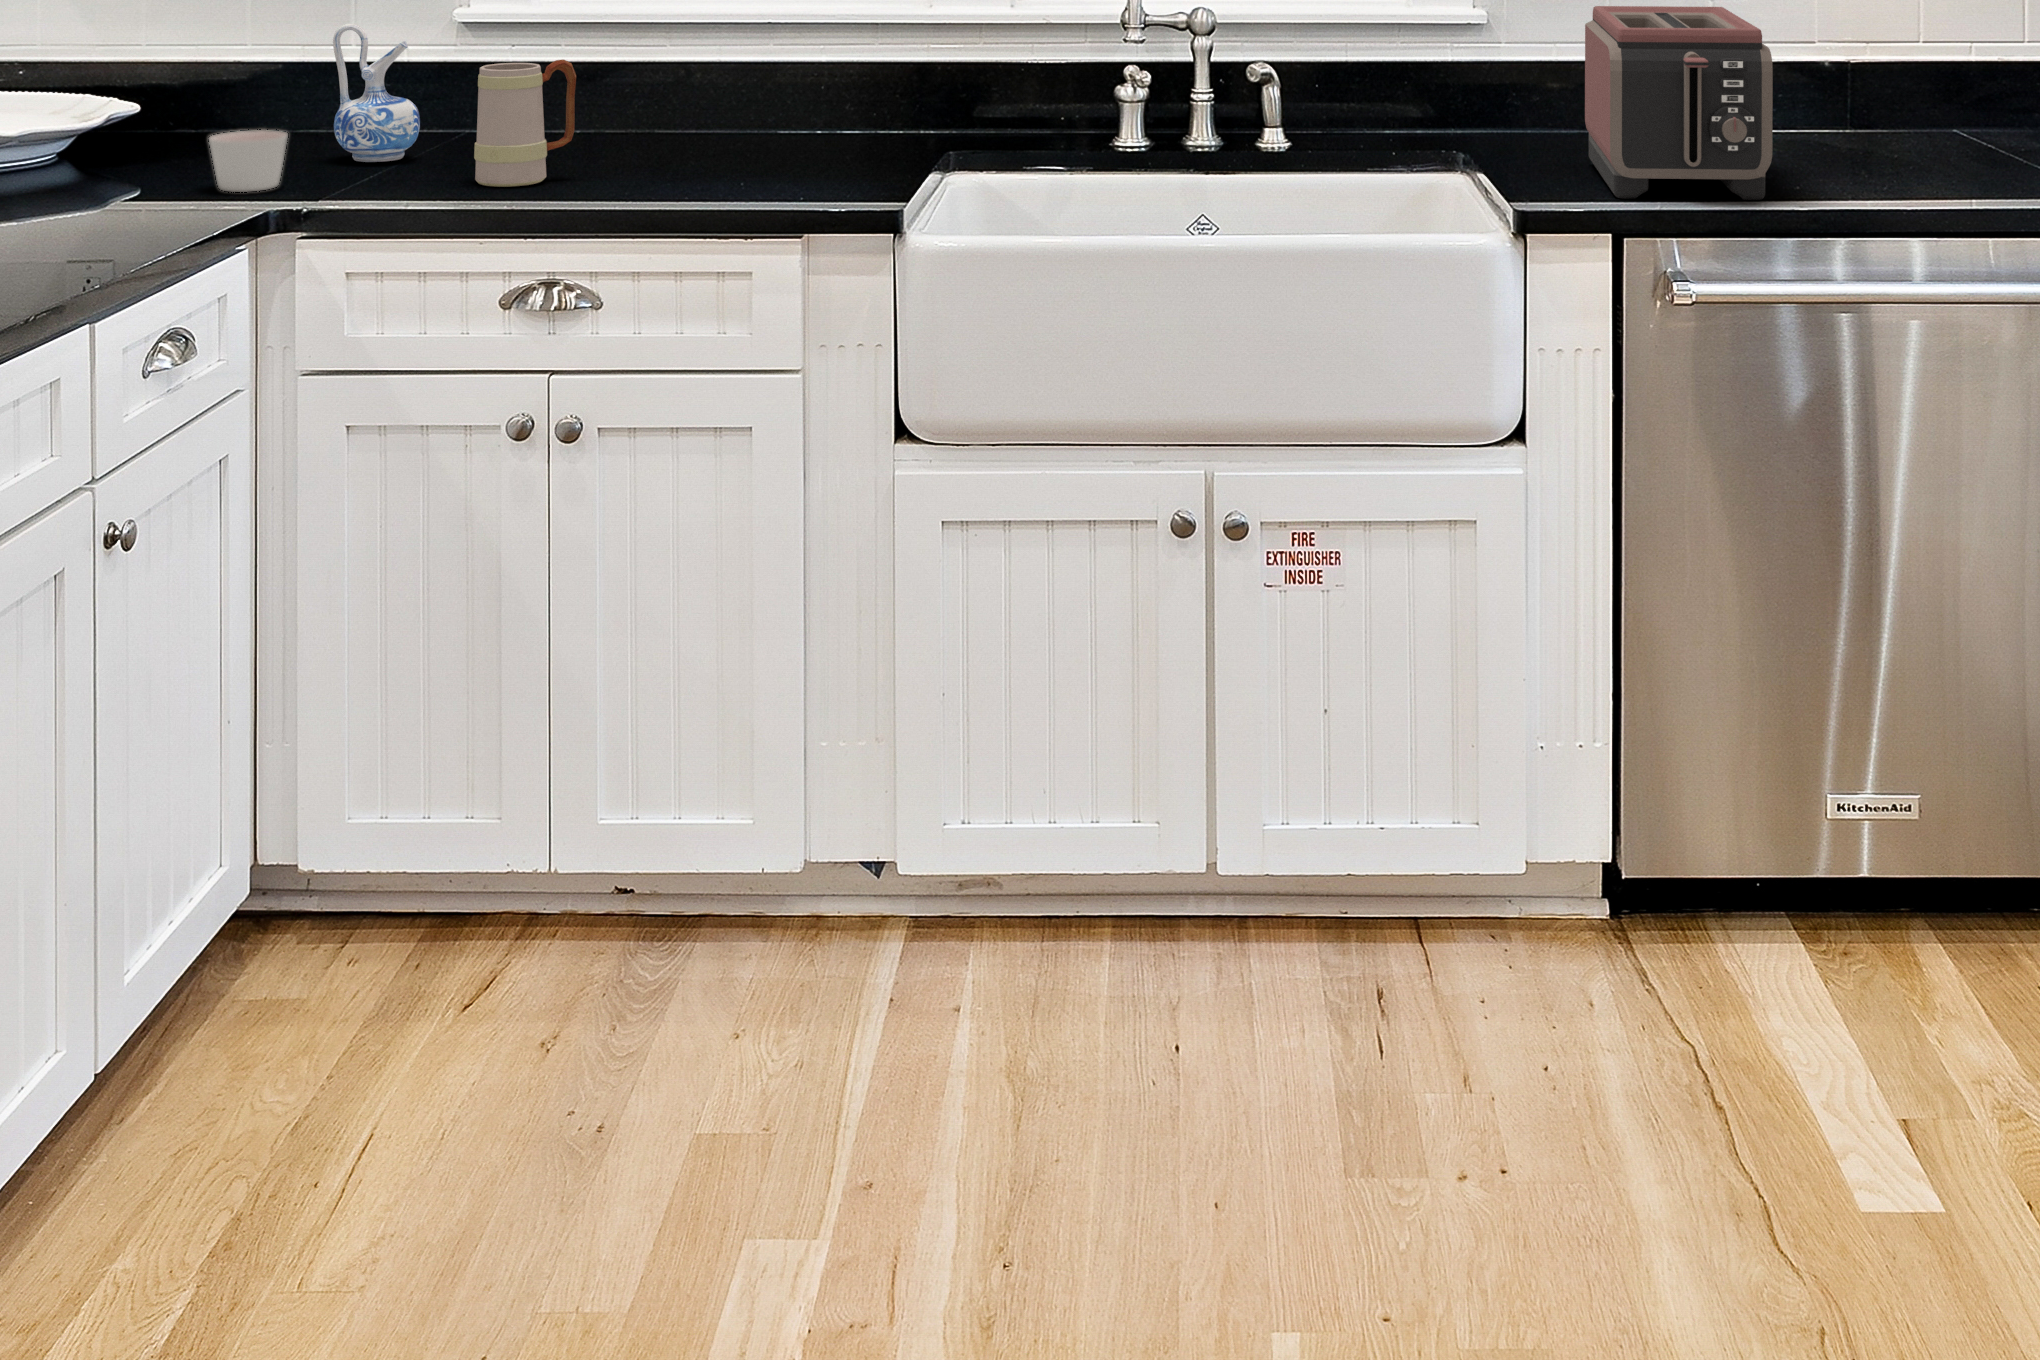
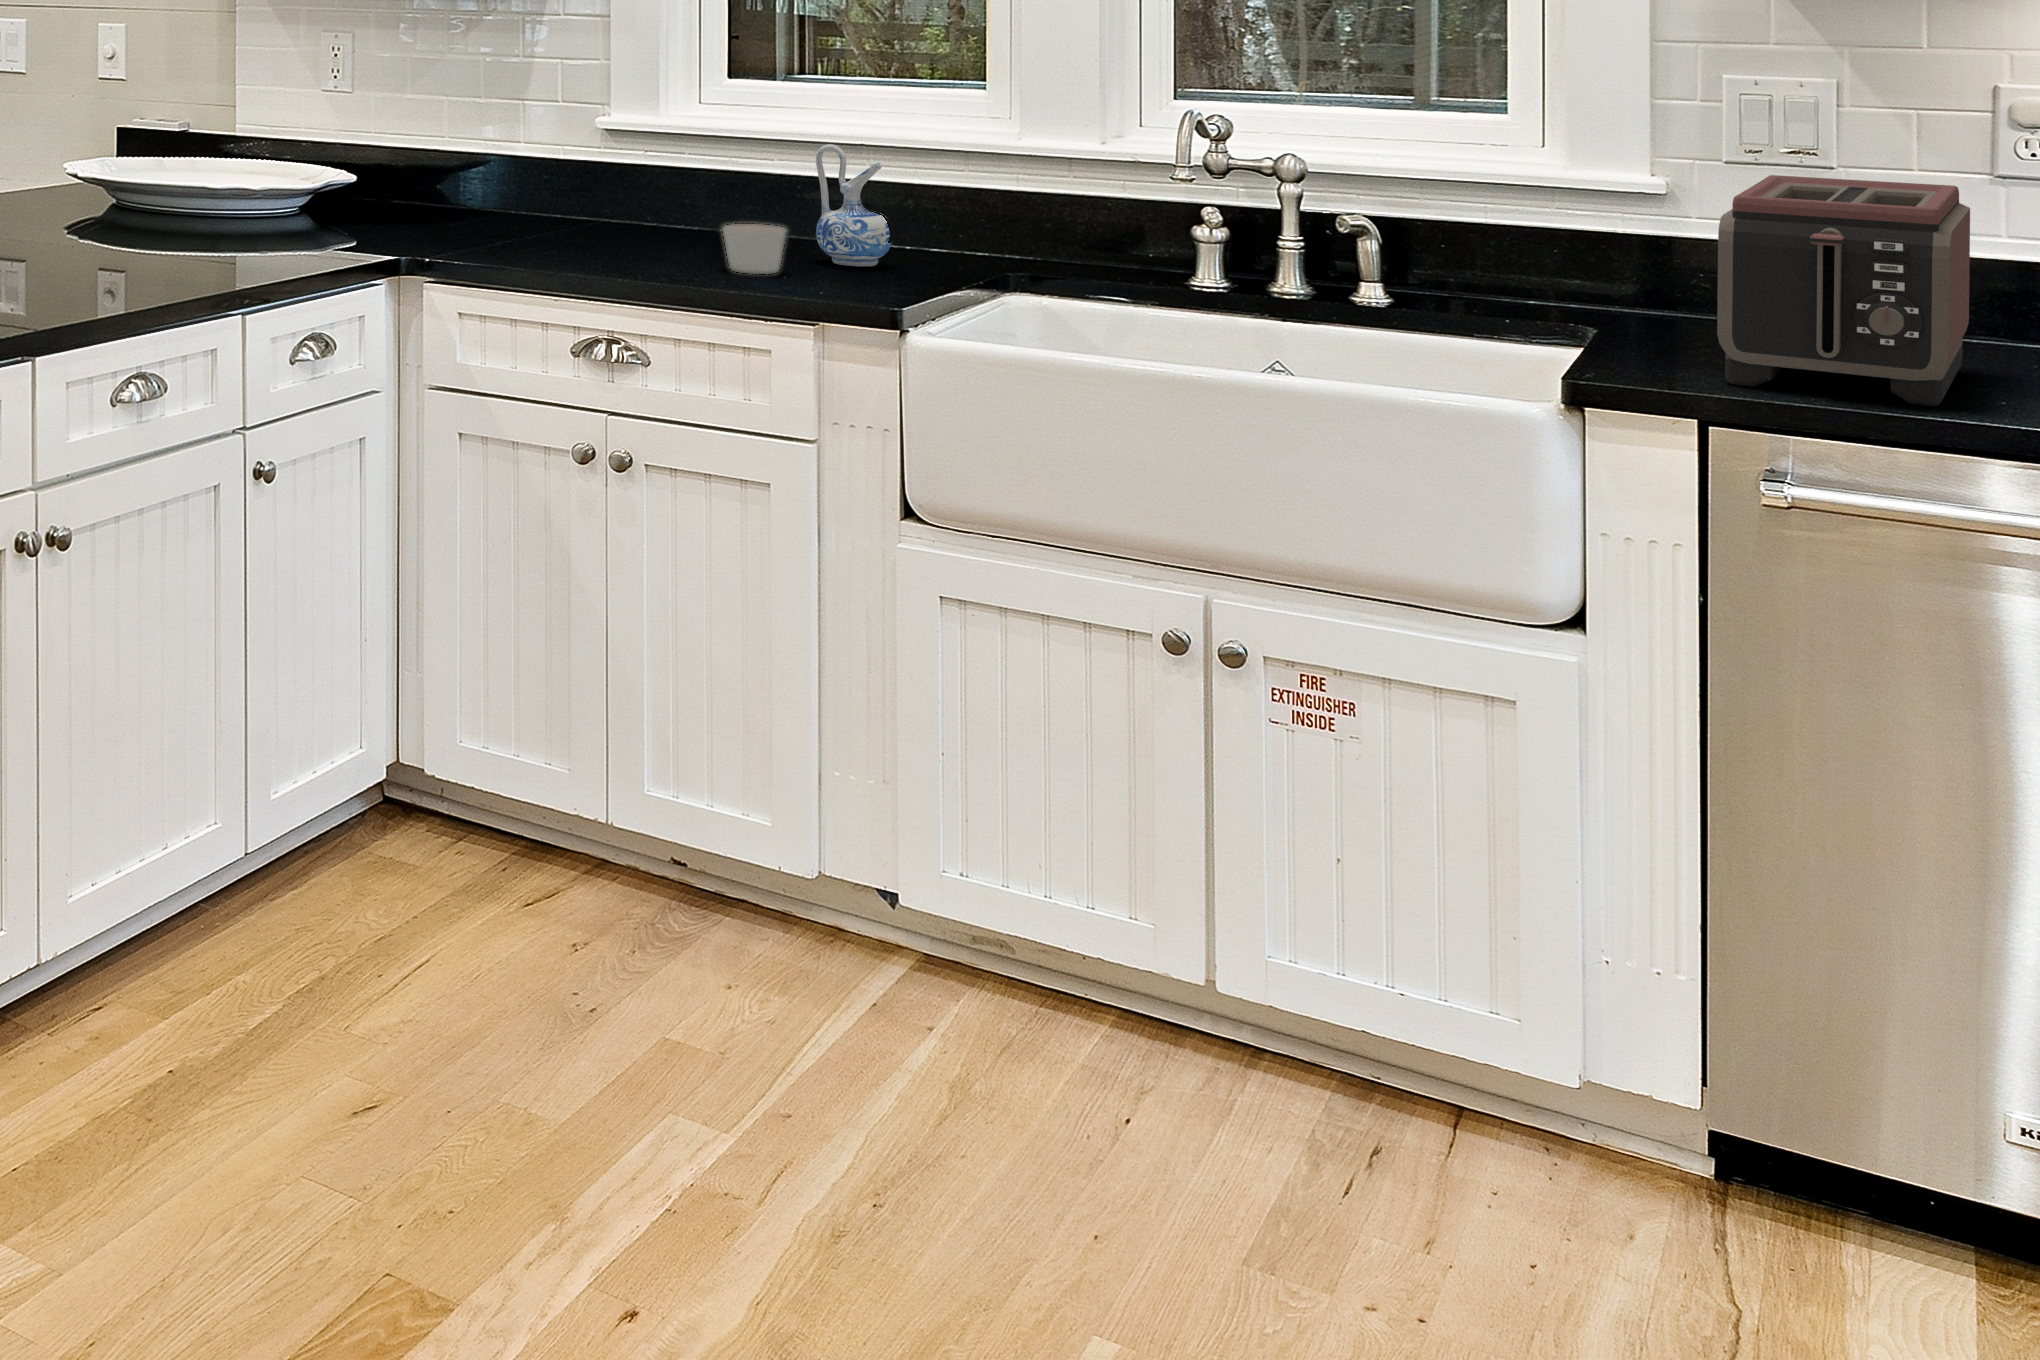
ceramic pitcher: present [333,24,420,162] -> present [816,144,891,266]
mug: present [474,60,576,187] -> none [575,160,662,262]
candle: present [209,130,288,192] -> present [723,224,786,274]

